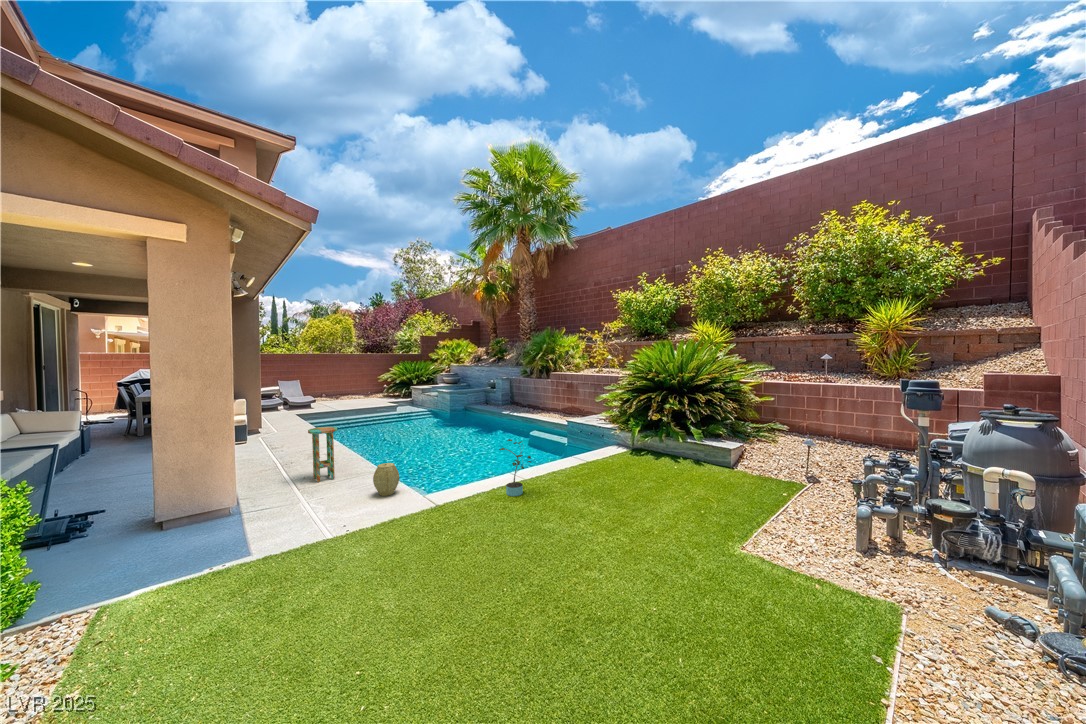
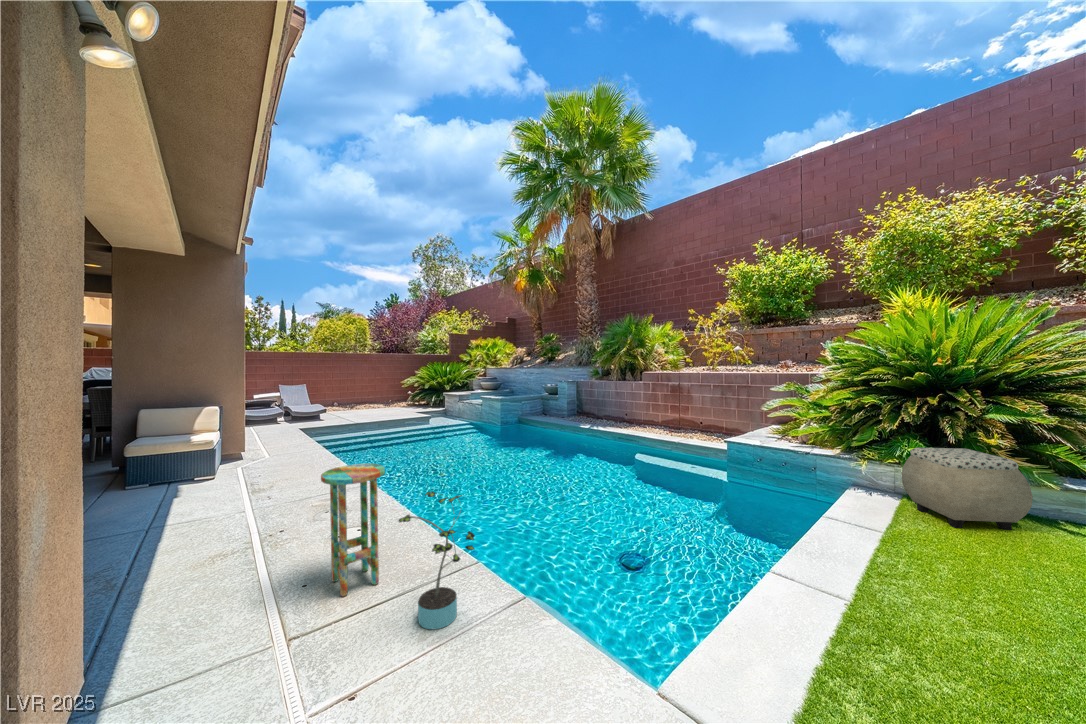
ottoman: none [621,422,658,461] -> present [901,448,1033,530]
potted plant: present [499,439,531,496] -> present [399,492,475,629]
woven basket: present [373,463,399,496] -> none [496,567,562,667]

